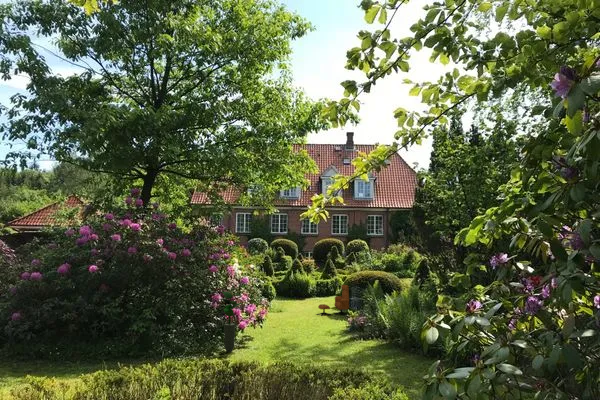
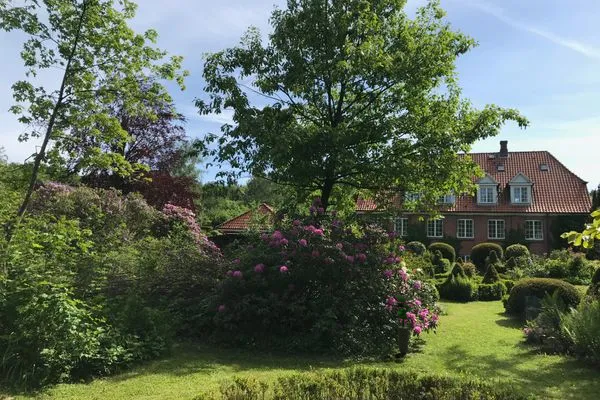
lounge chair: present [317,285,349,316] -> none [484,292,521,323]

